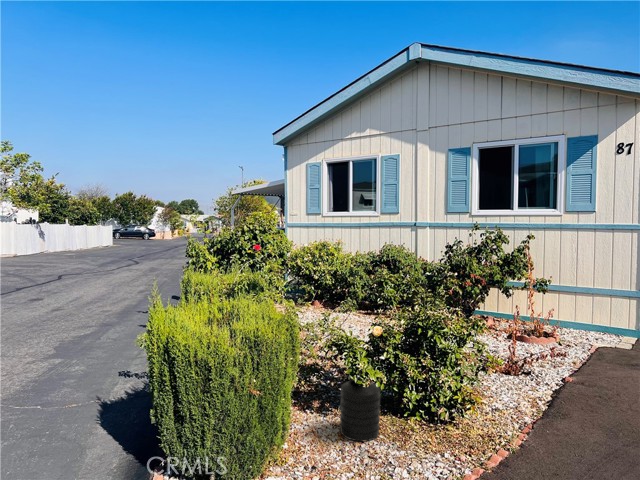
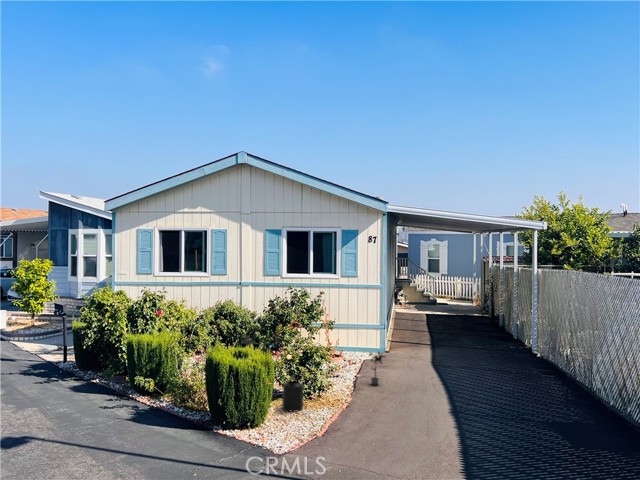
potted plant: none [568,339,608,409] -> present [369,352,384,385]

